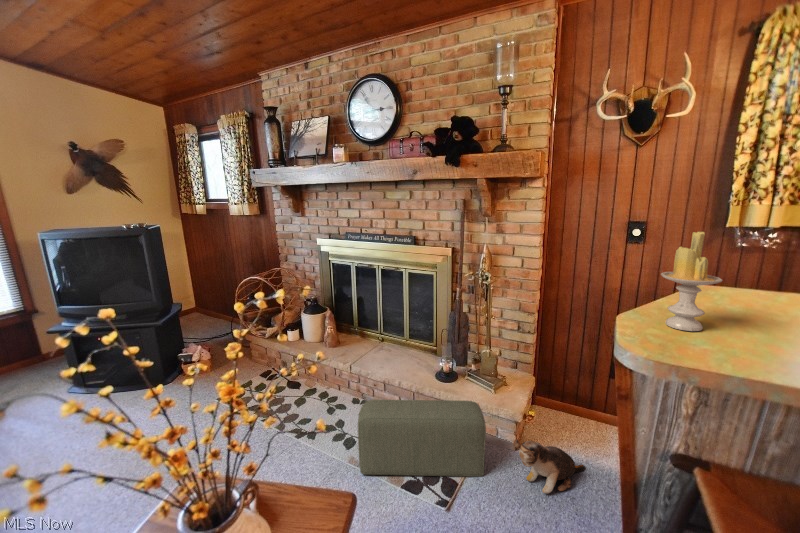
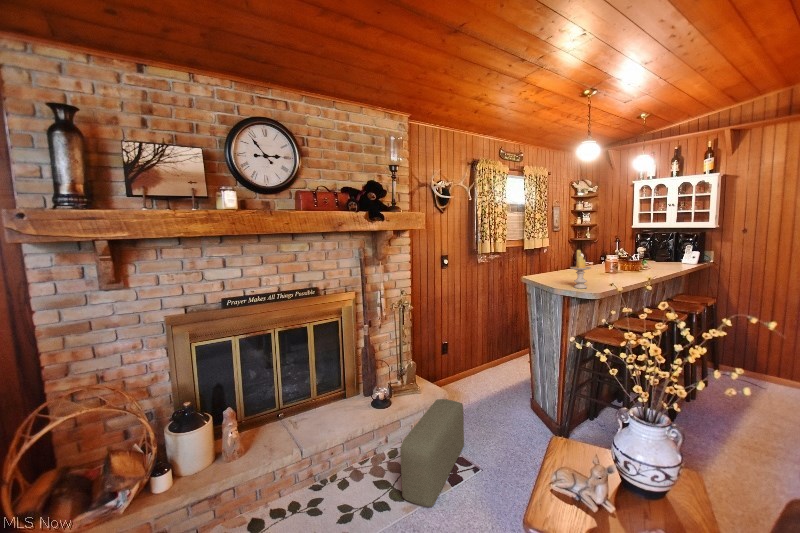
plush toy: present [514,439,585,494] -> none [470,398,491,429]

